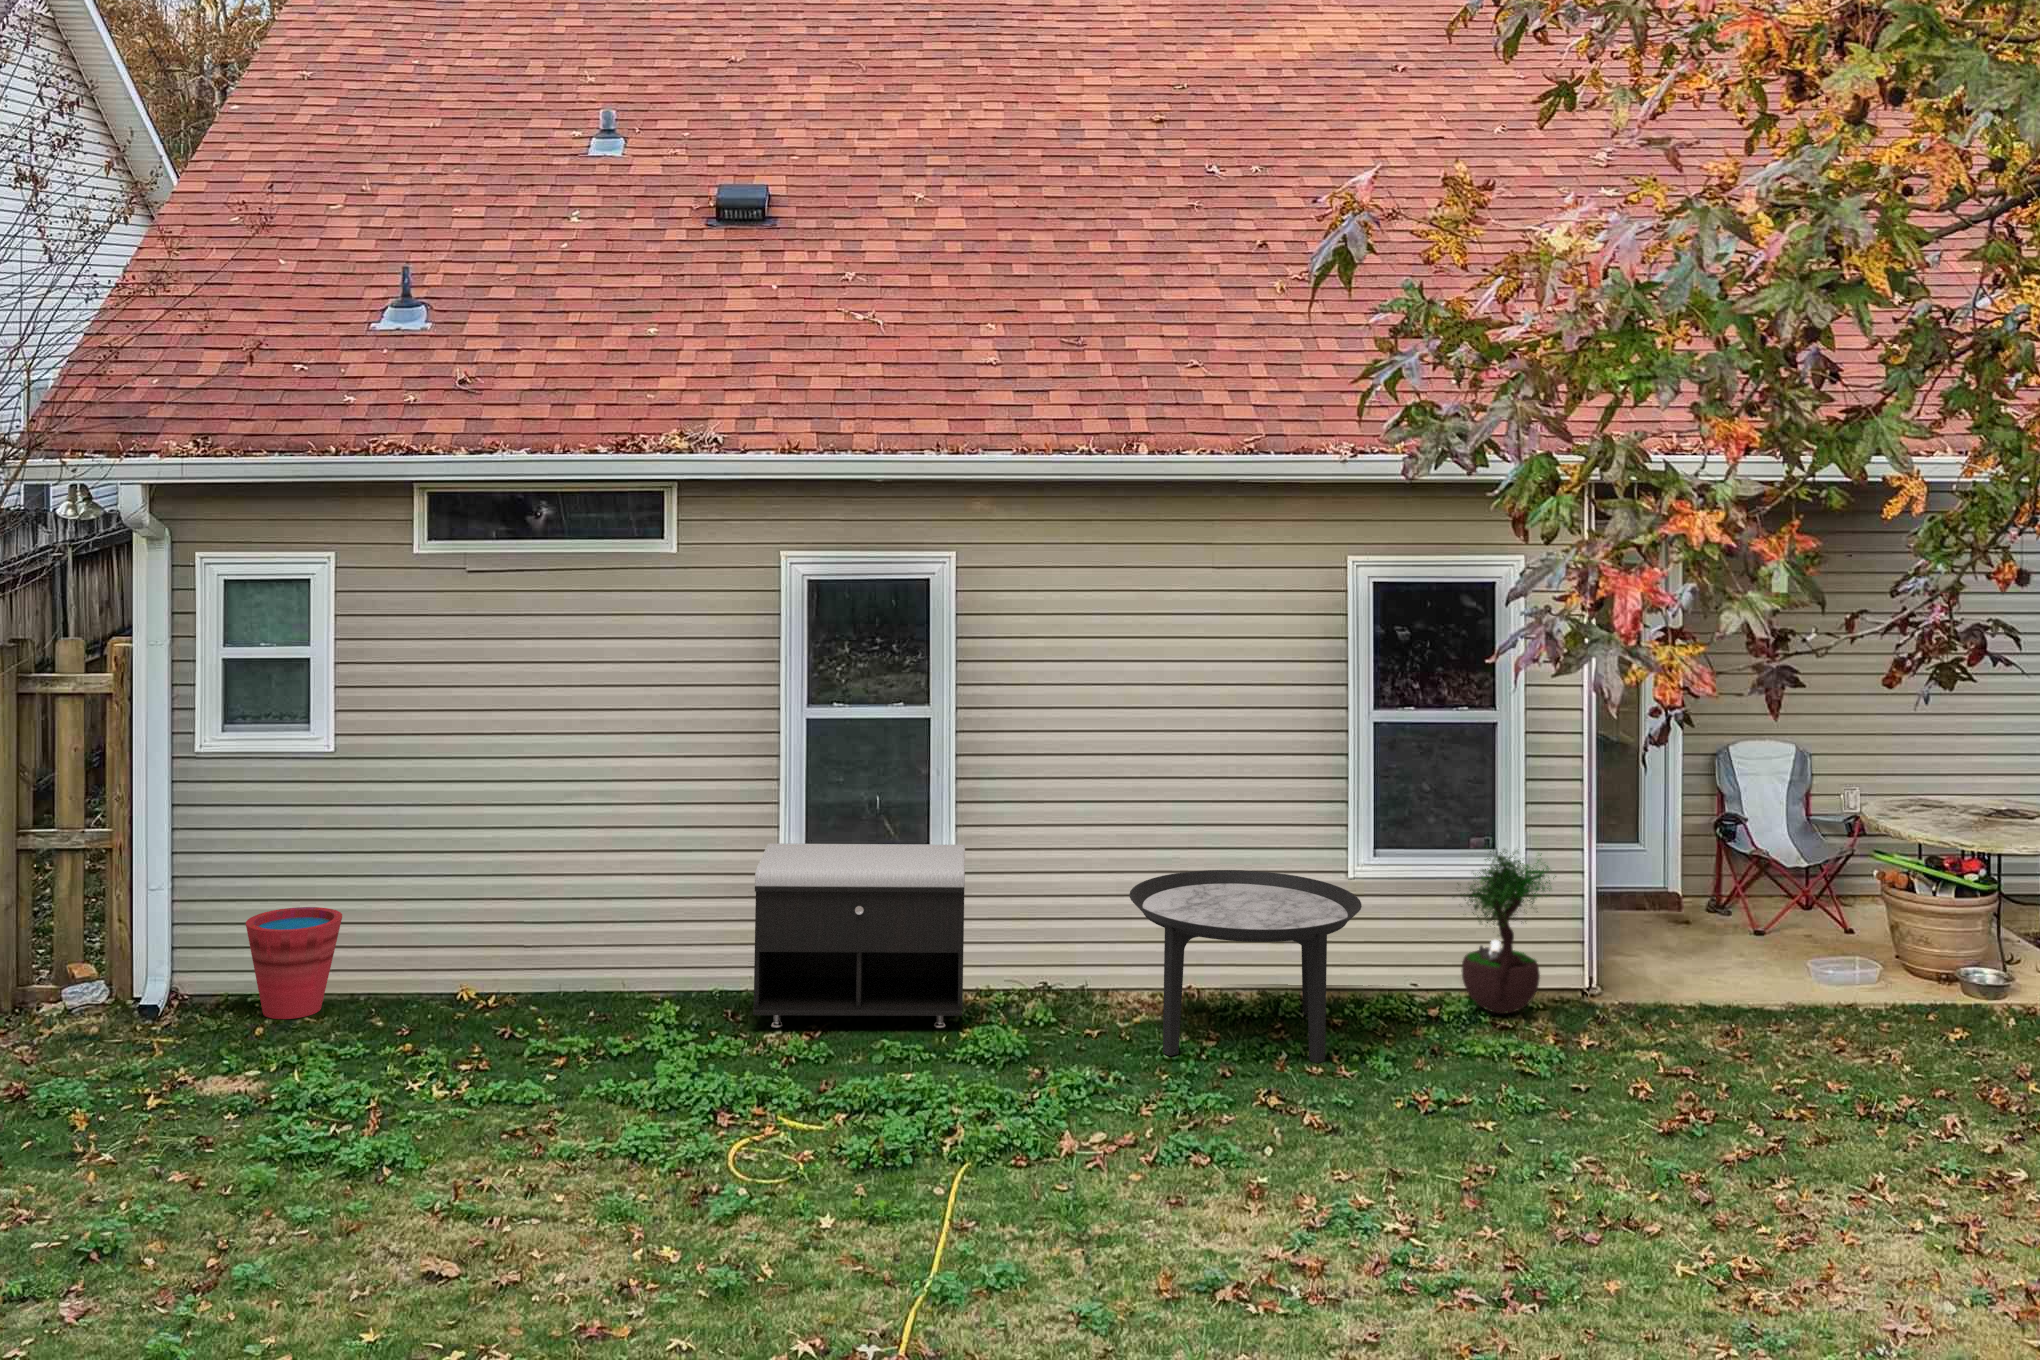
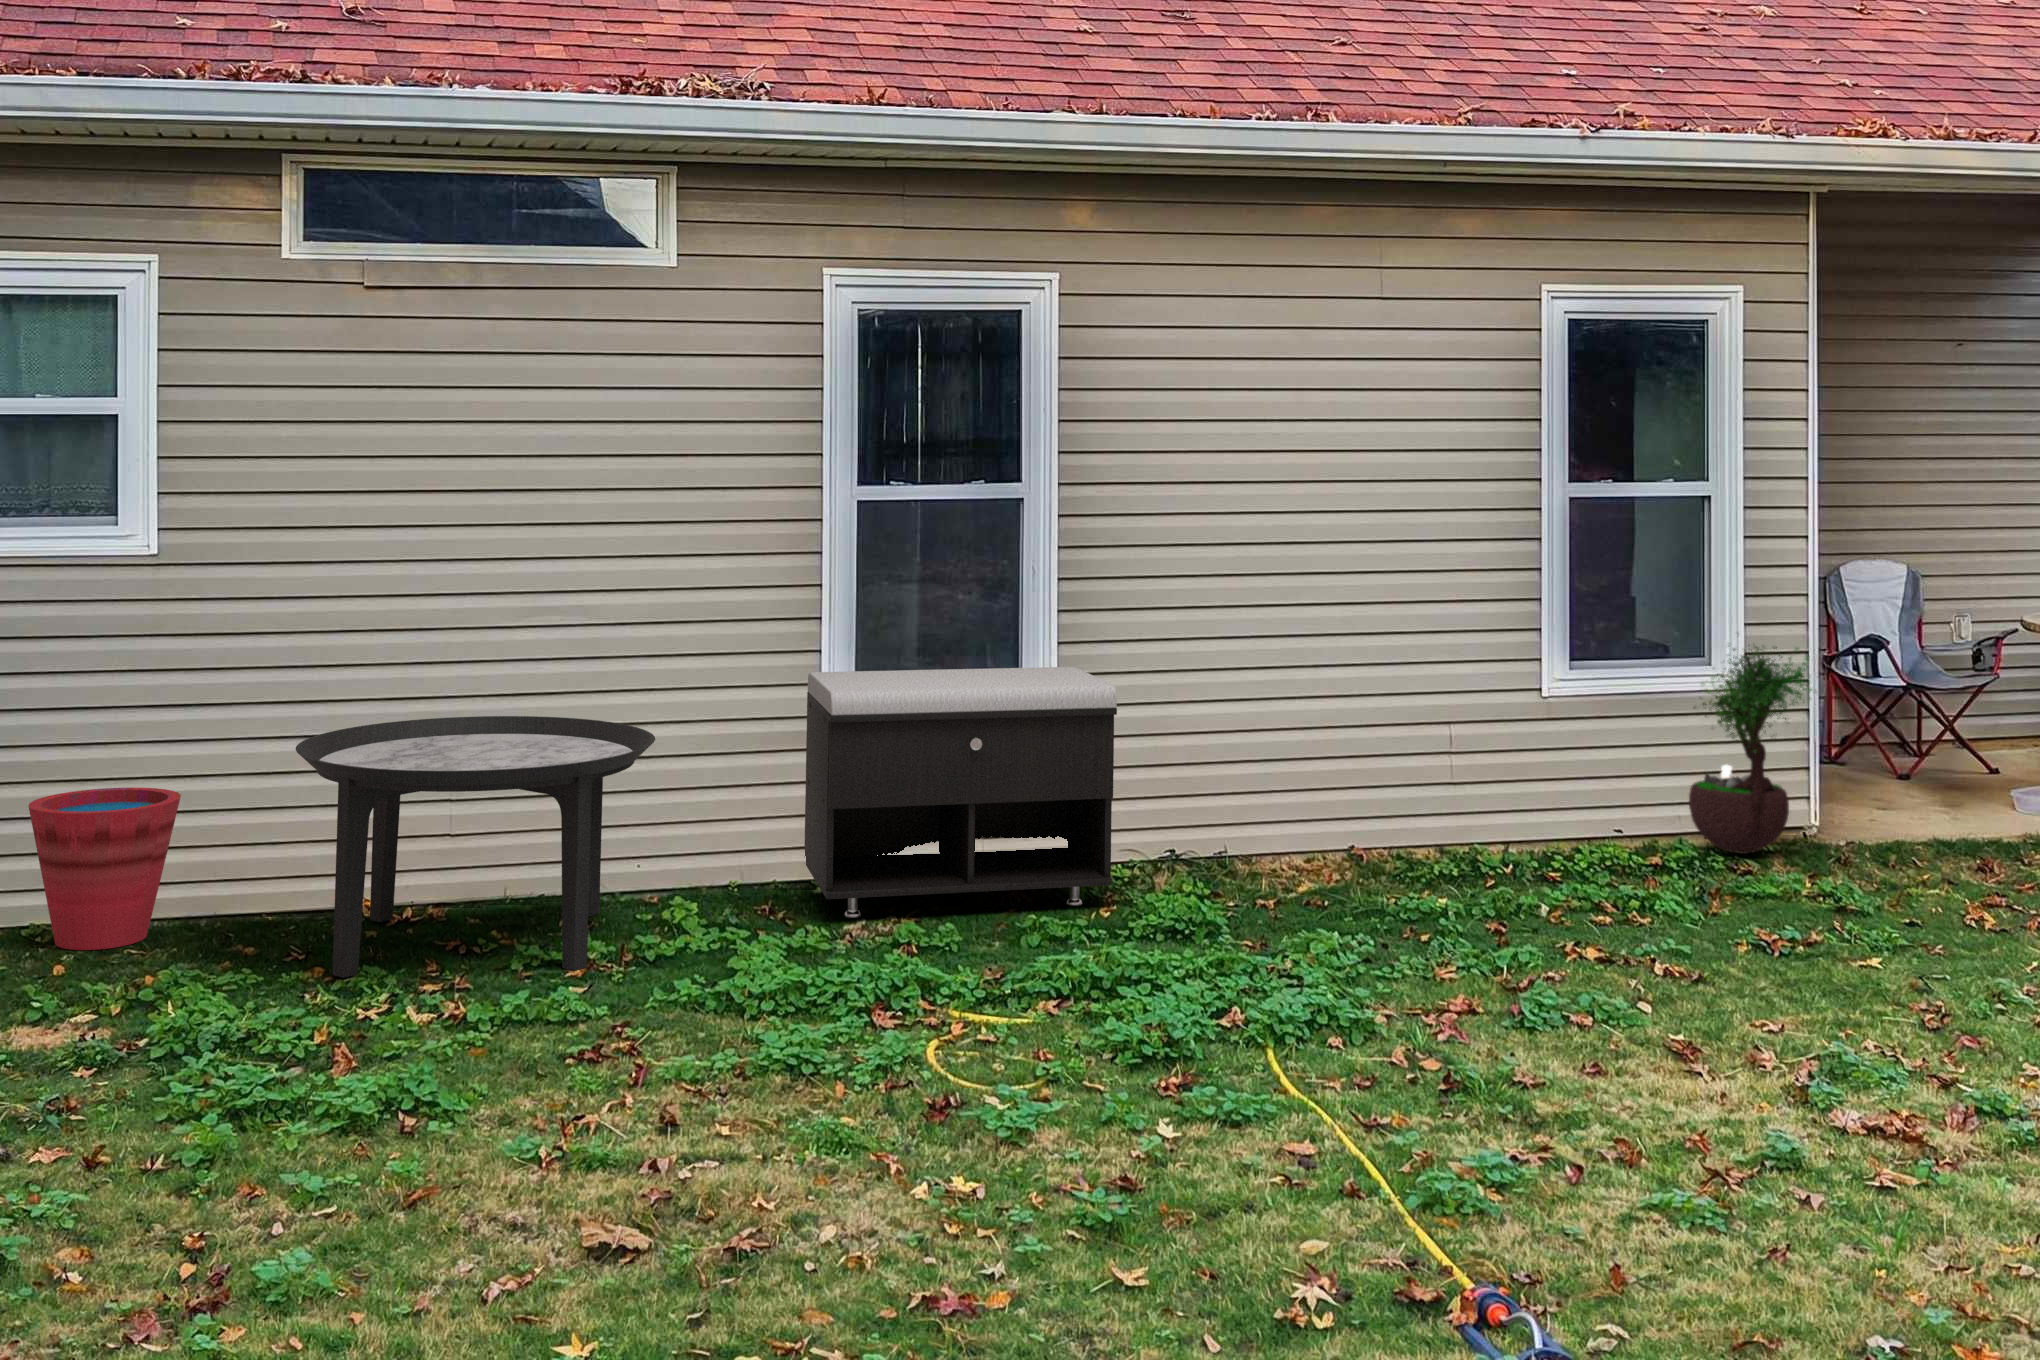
round table: present [1129,870,1362,1063] -> present [296,716,655,978]

